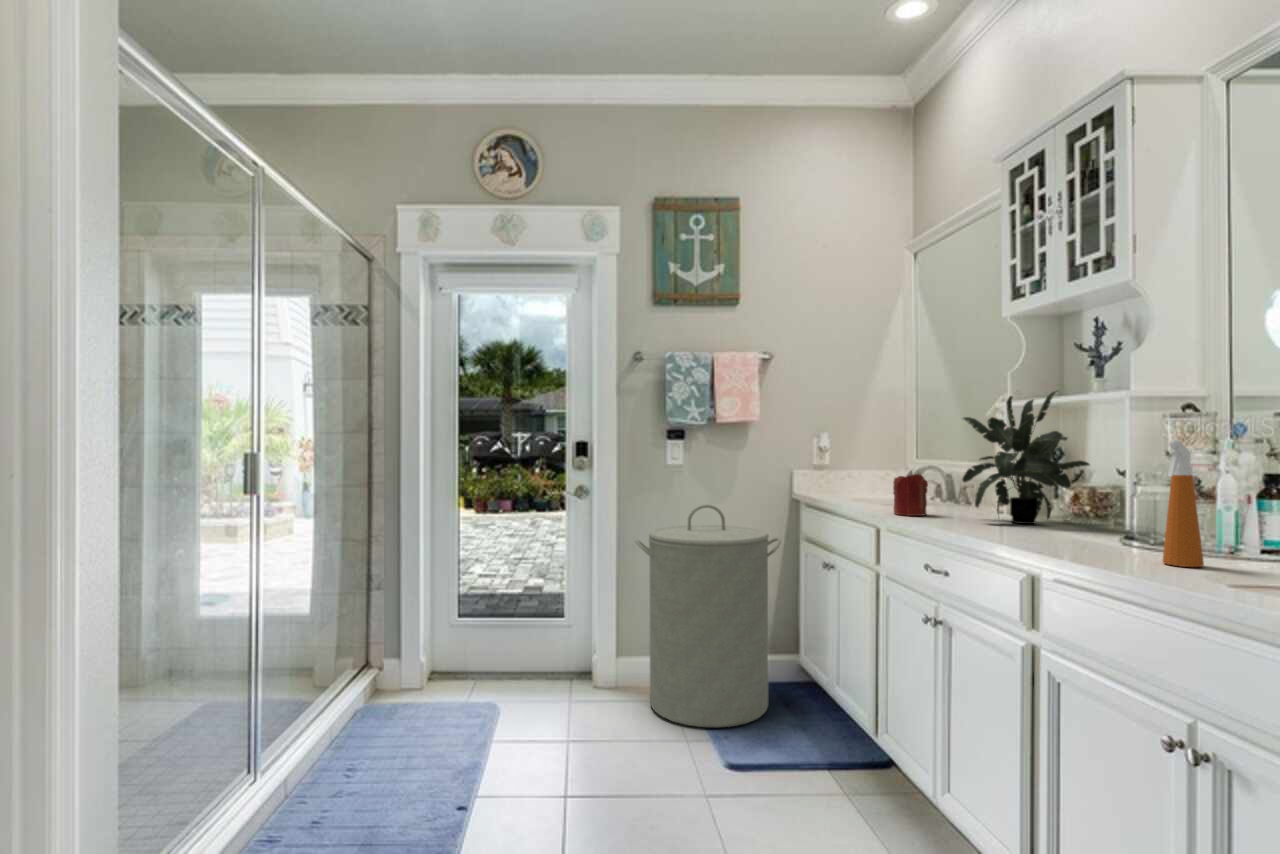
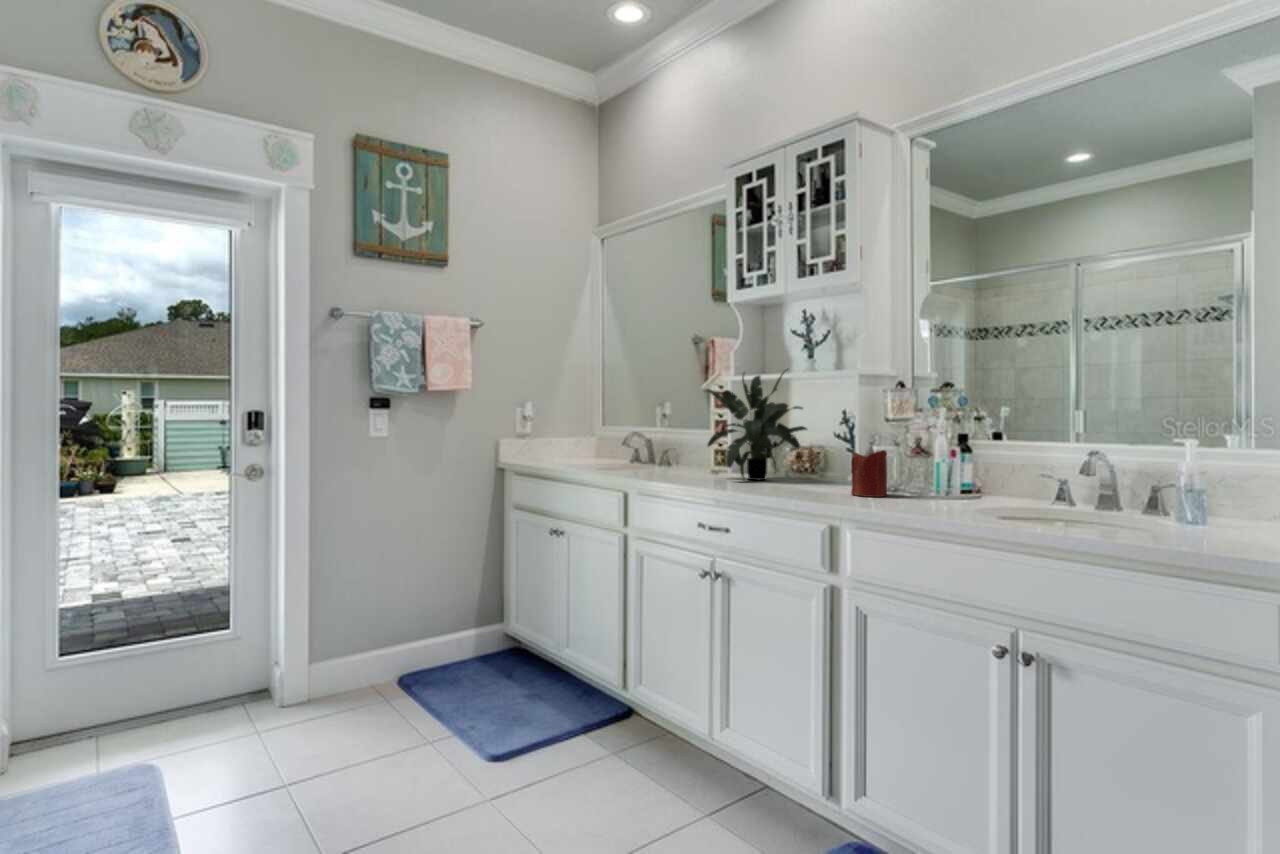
spray bottle: present [1163,440,1204,567] -> none [913,408,940,503]
candle: present [893,471,928,516] -> present [851,446,887,497]
laundry hamper: present [635,504,781,727] -> none [348,480,506,719]

